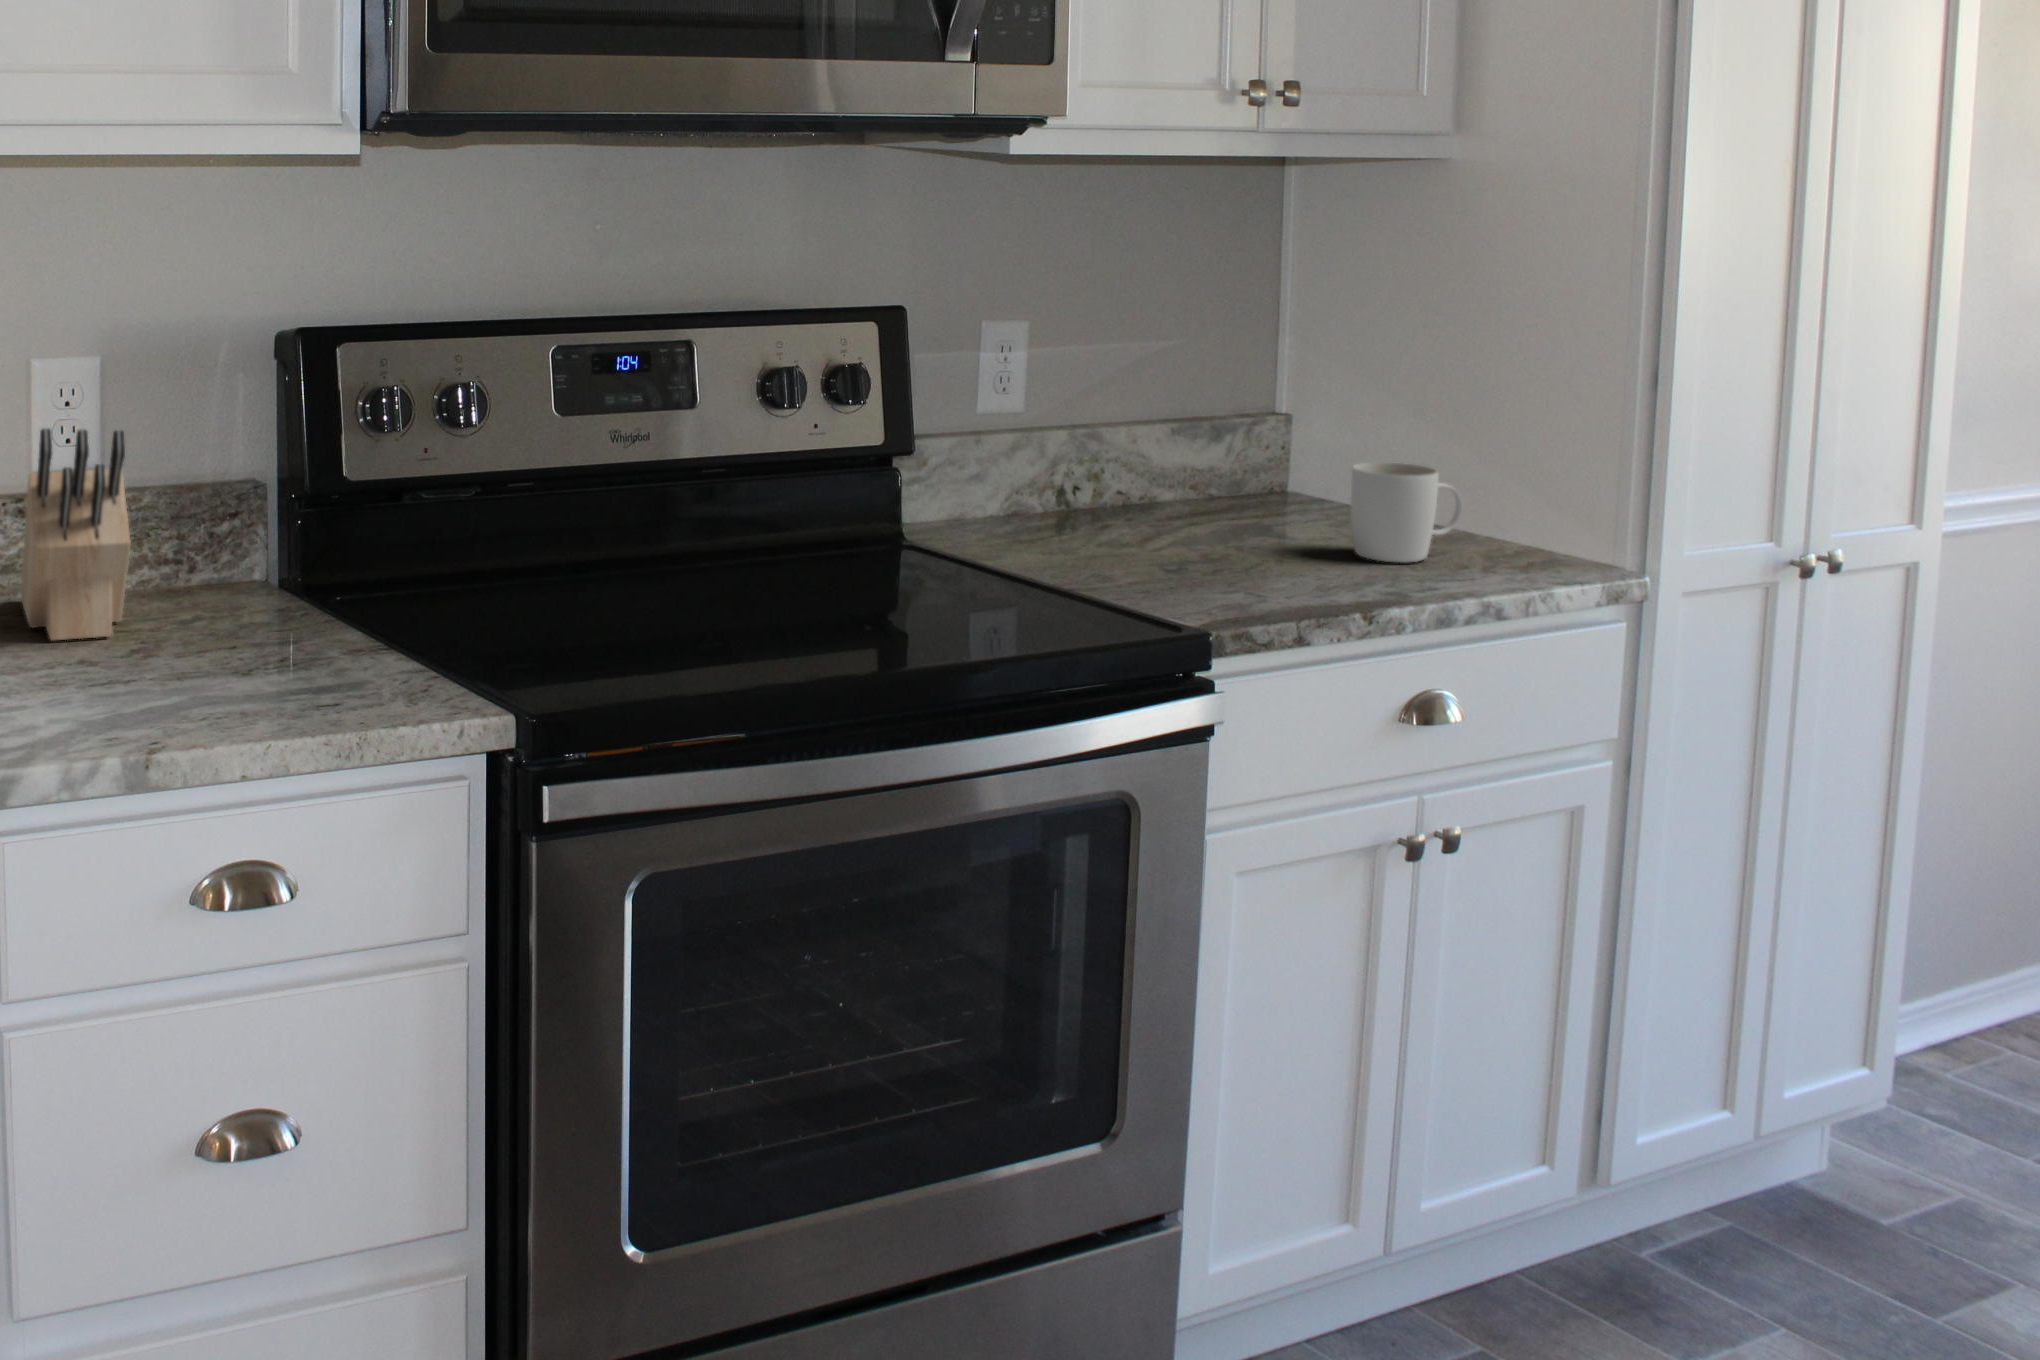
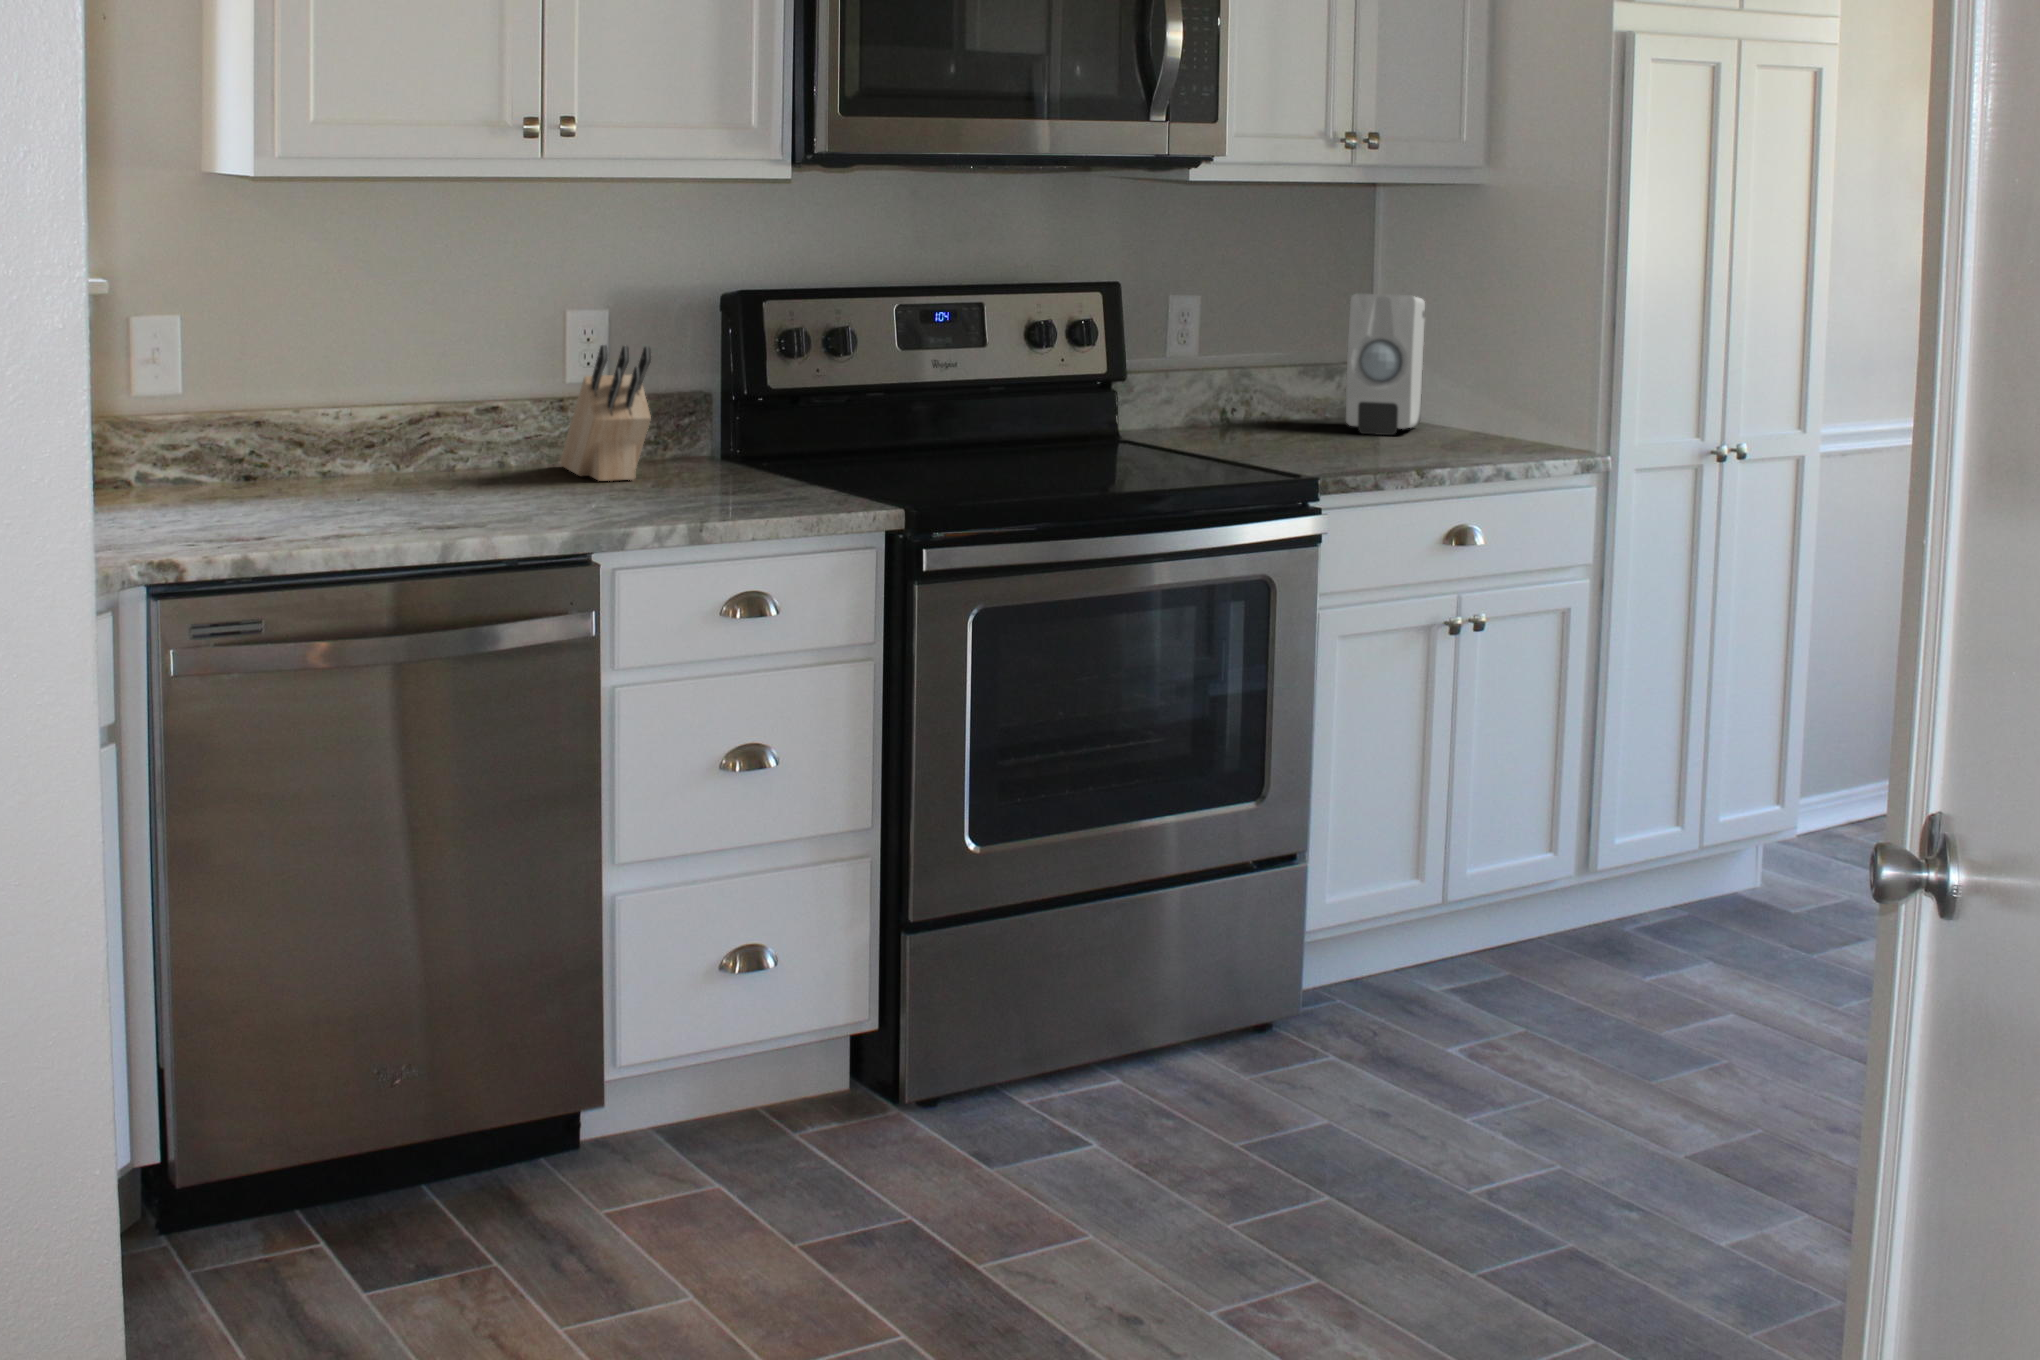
soap dispenser: none [1237,319,1355,528] -> present [1346,294,1425,435]
mug: present [1351,462,1462,562] -> none [1418,386,1491,450]

